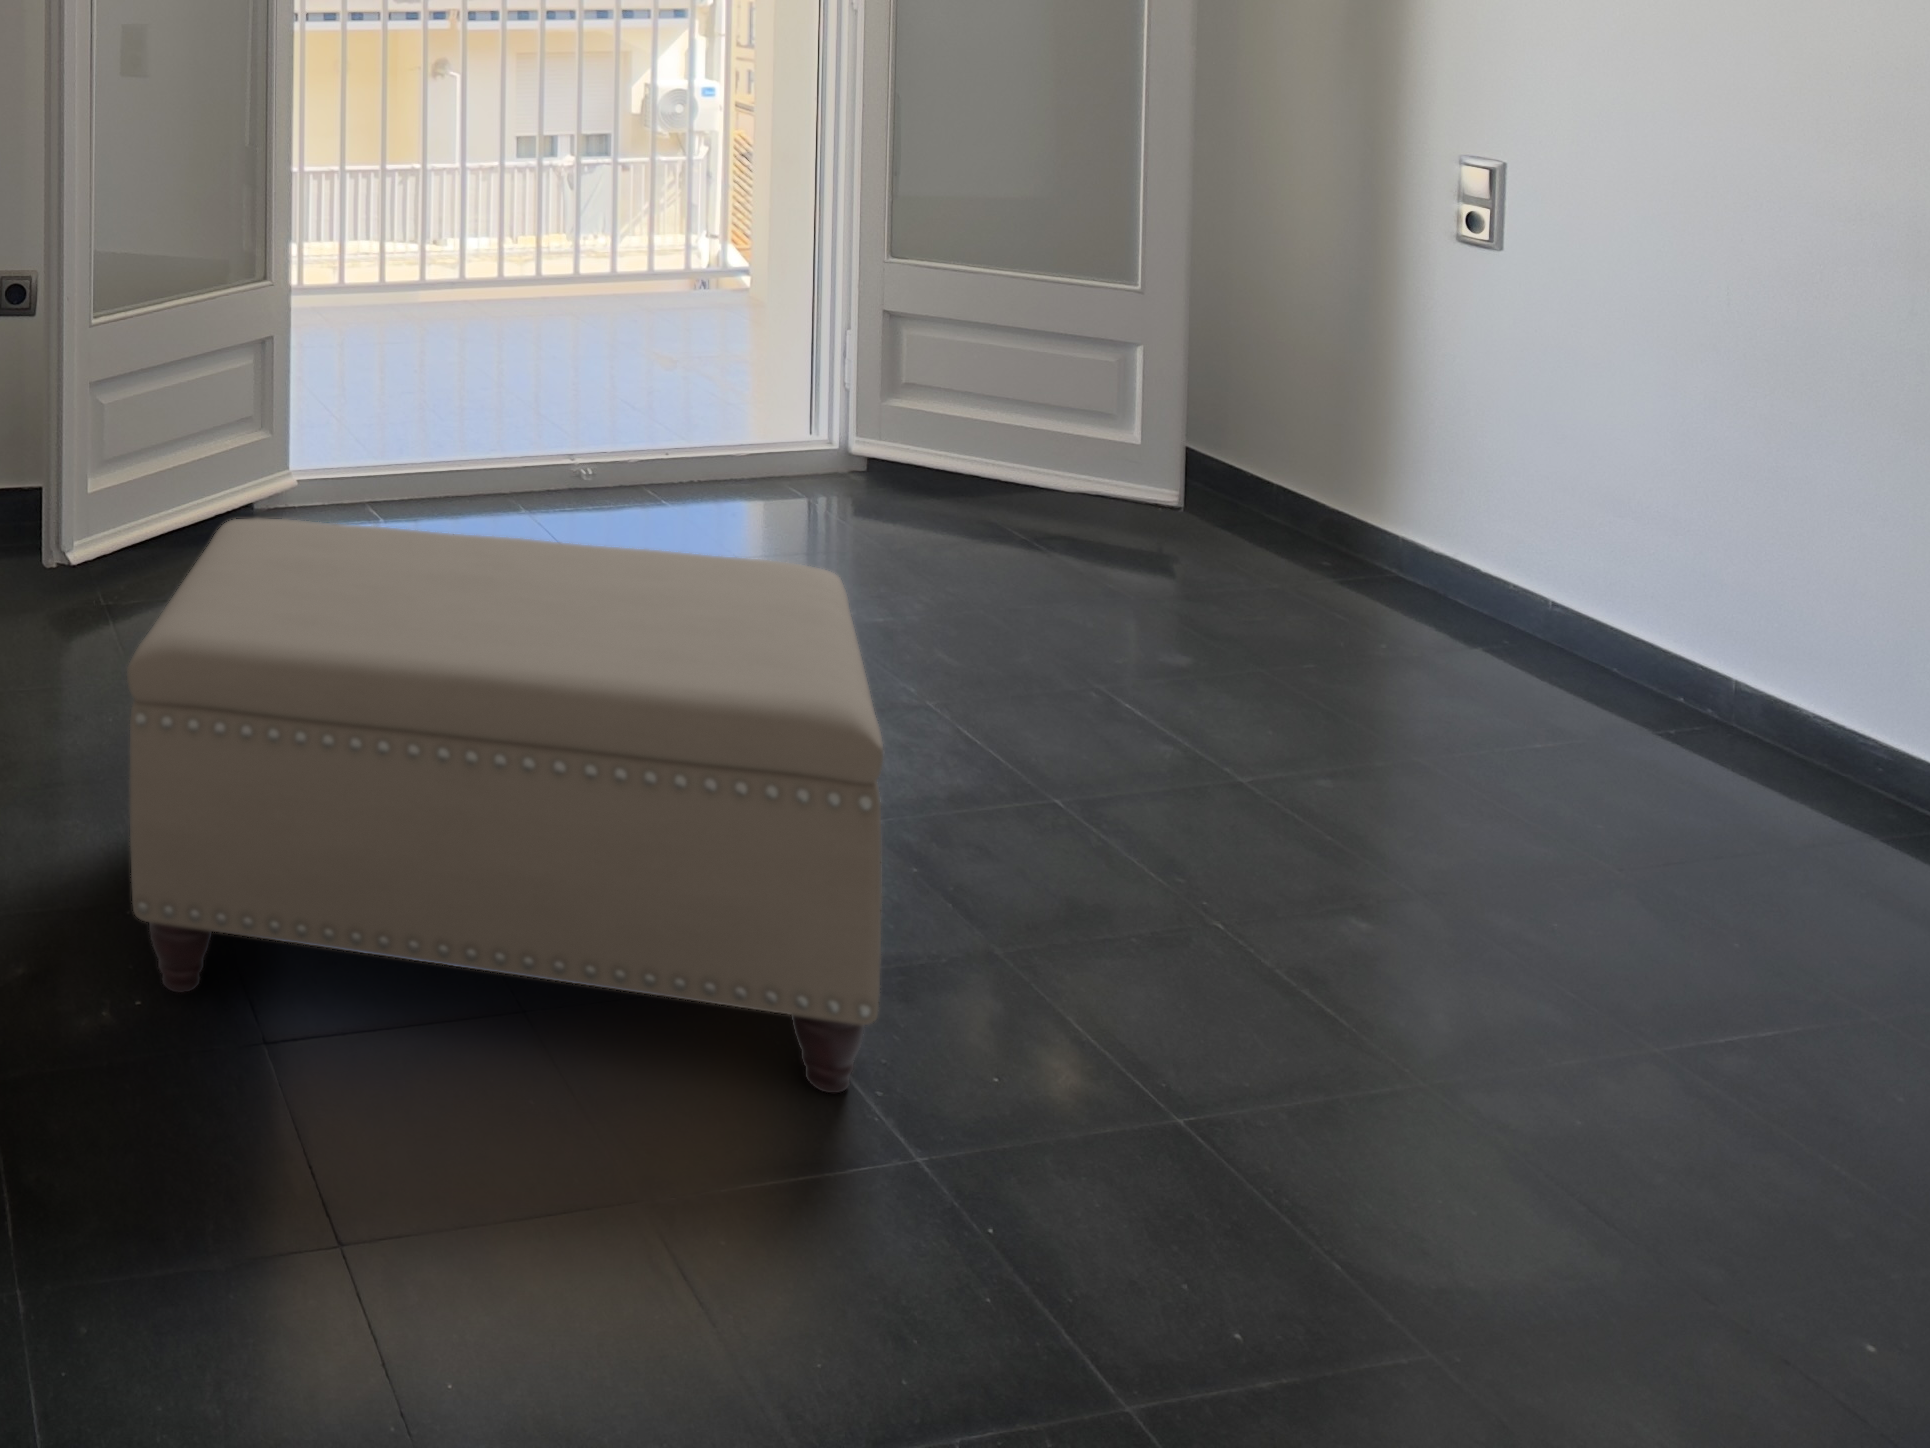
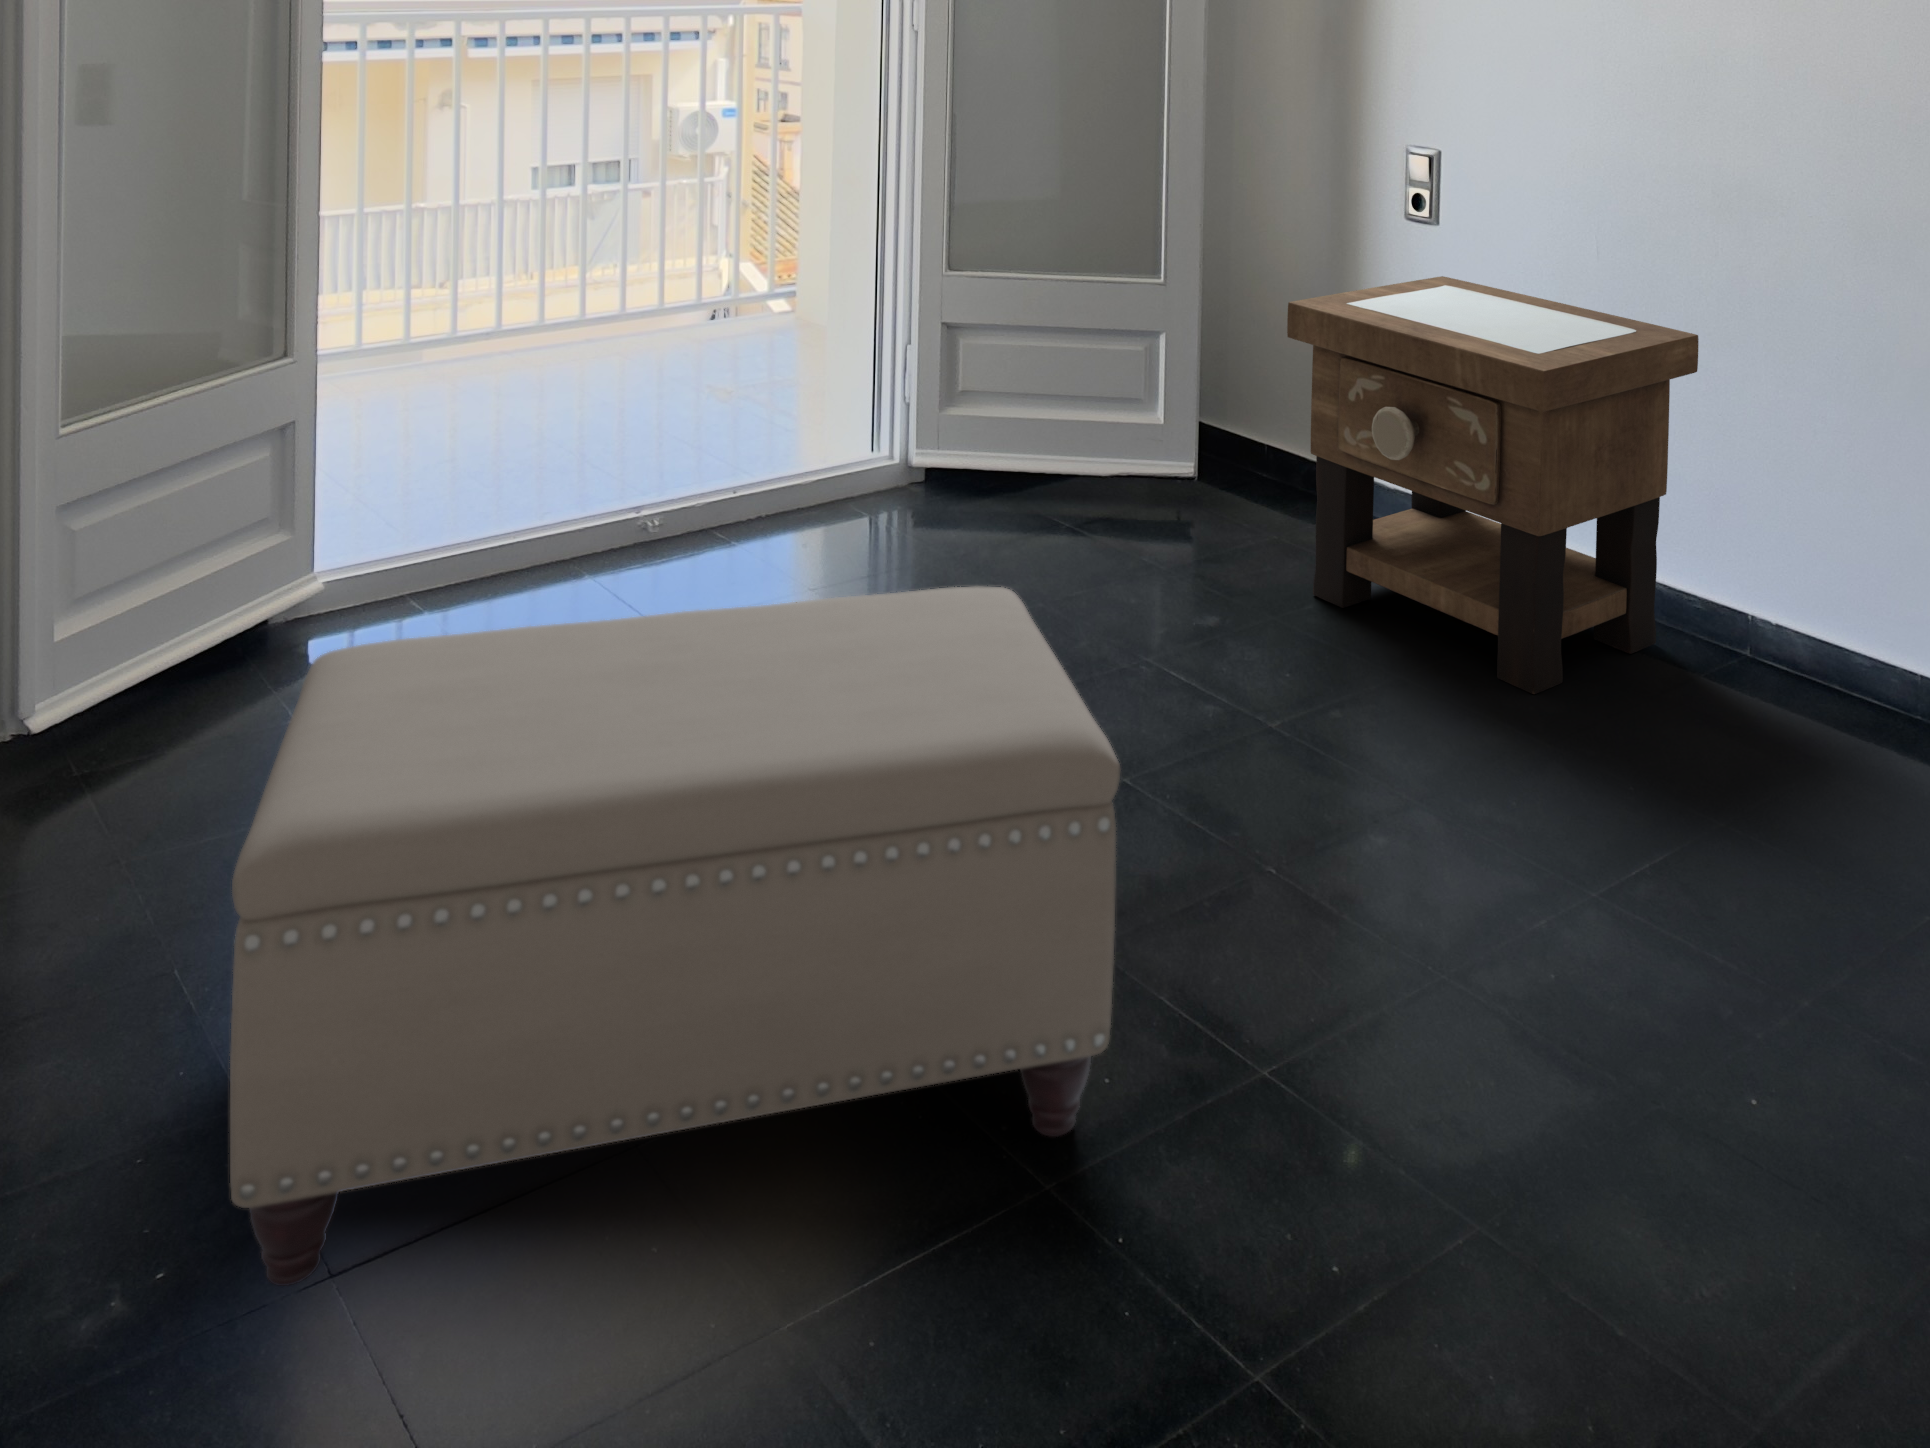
side table: none [1262,317,1871,831] -> present [1287,276,1699,694]

